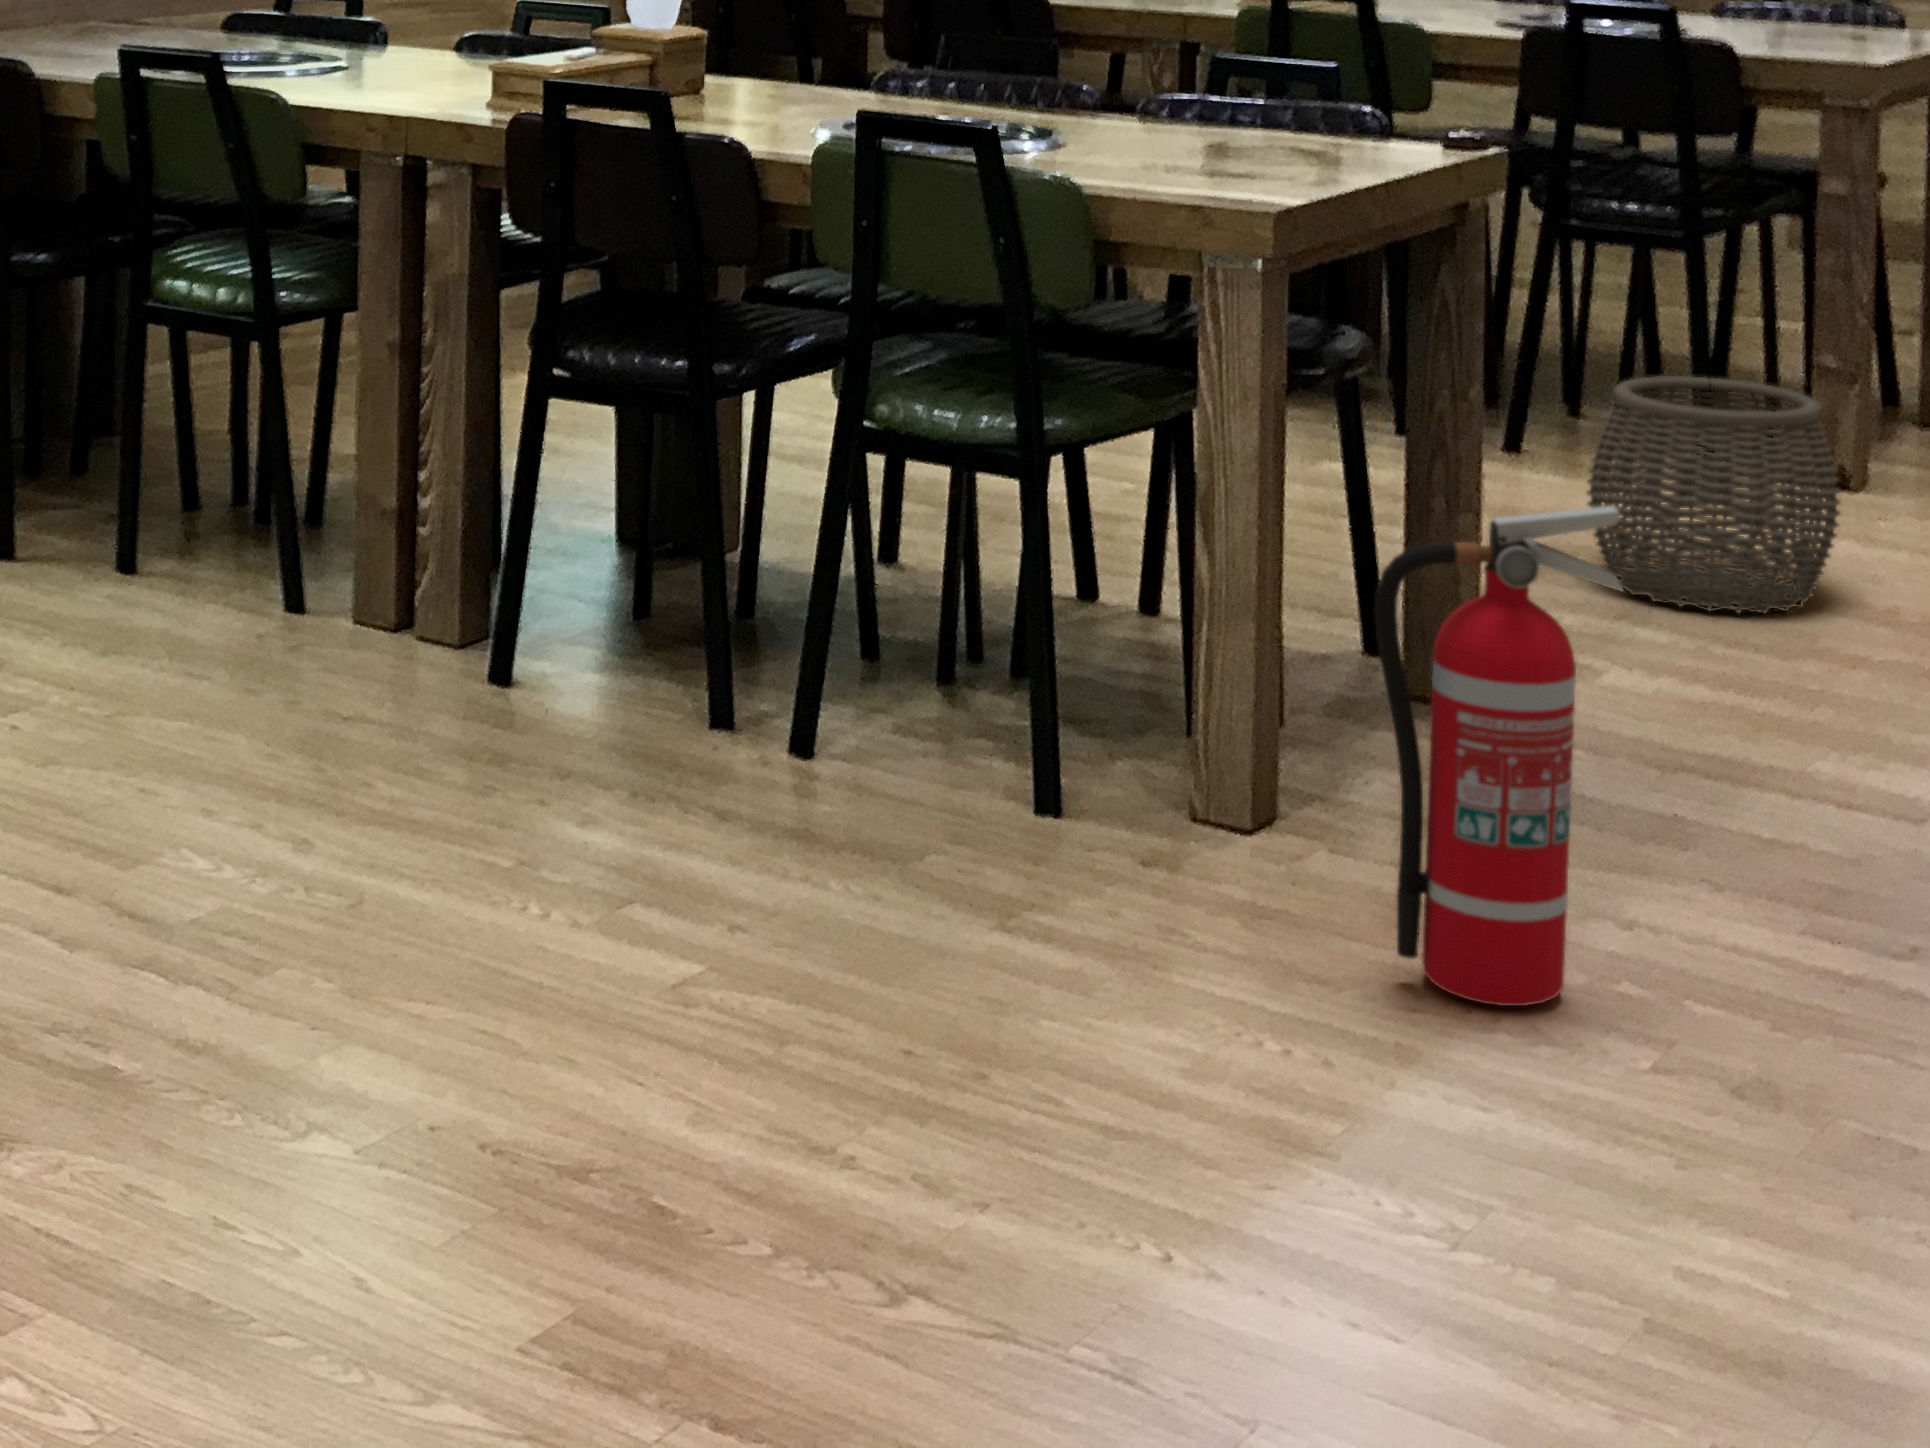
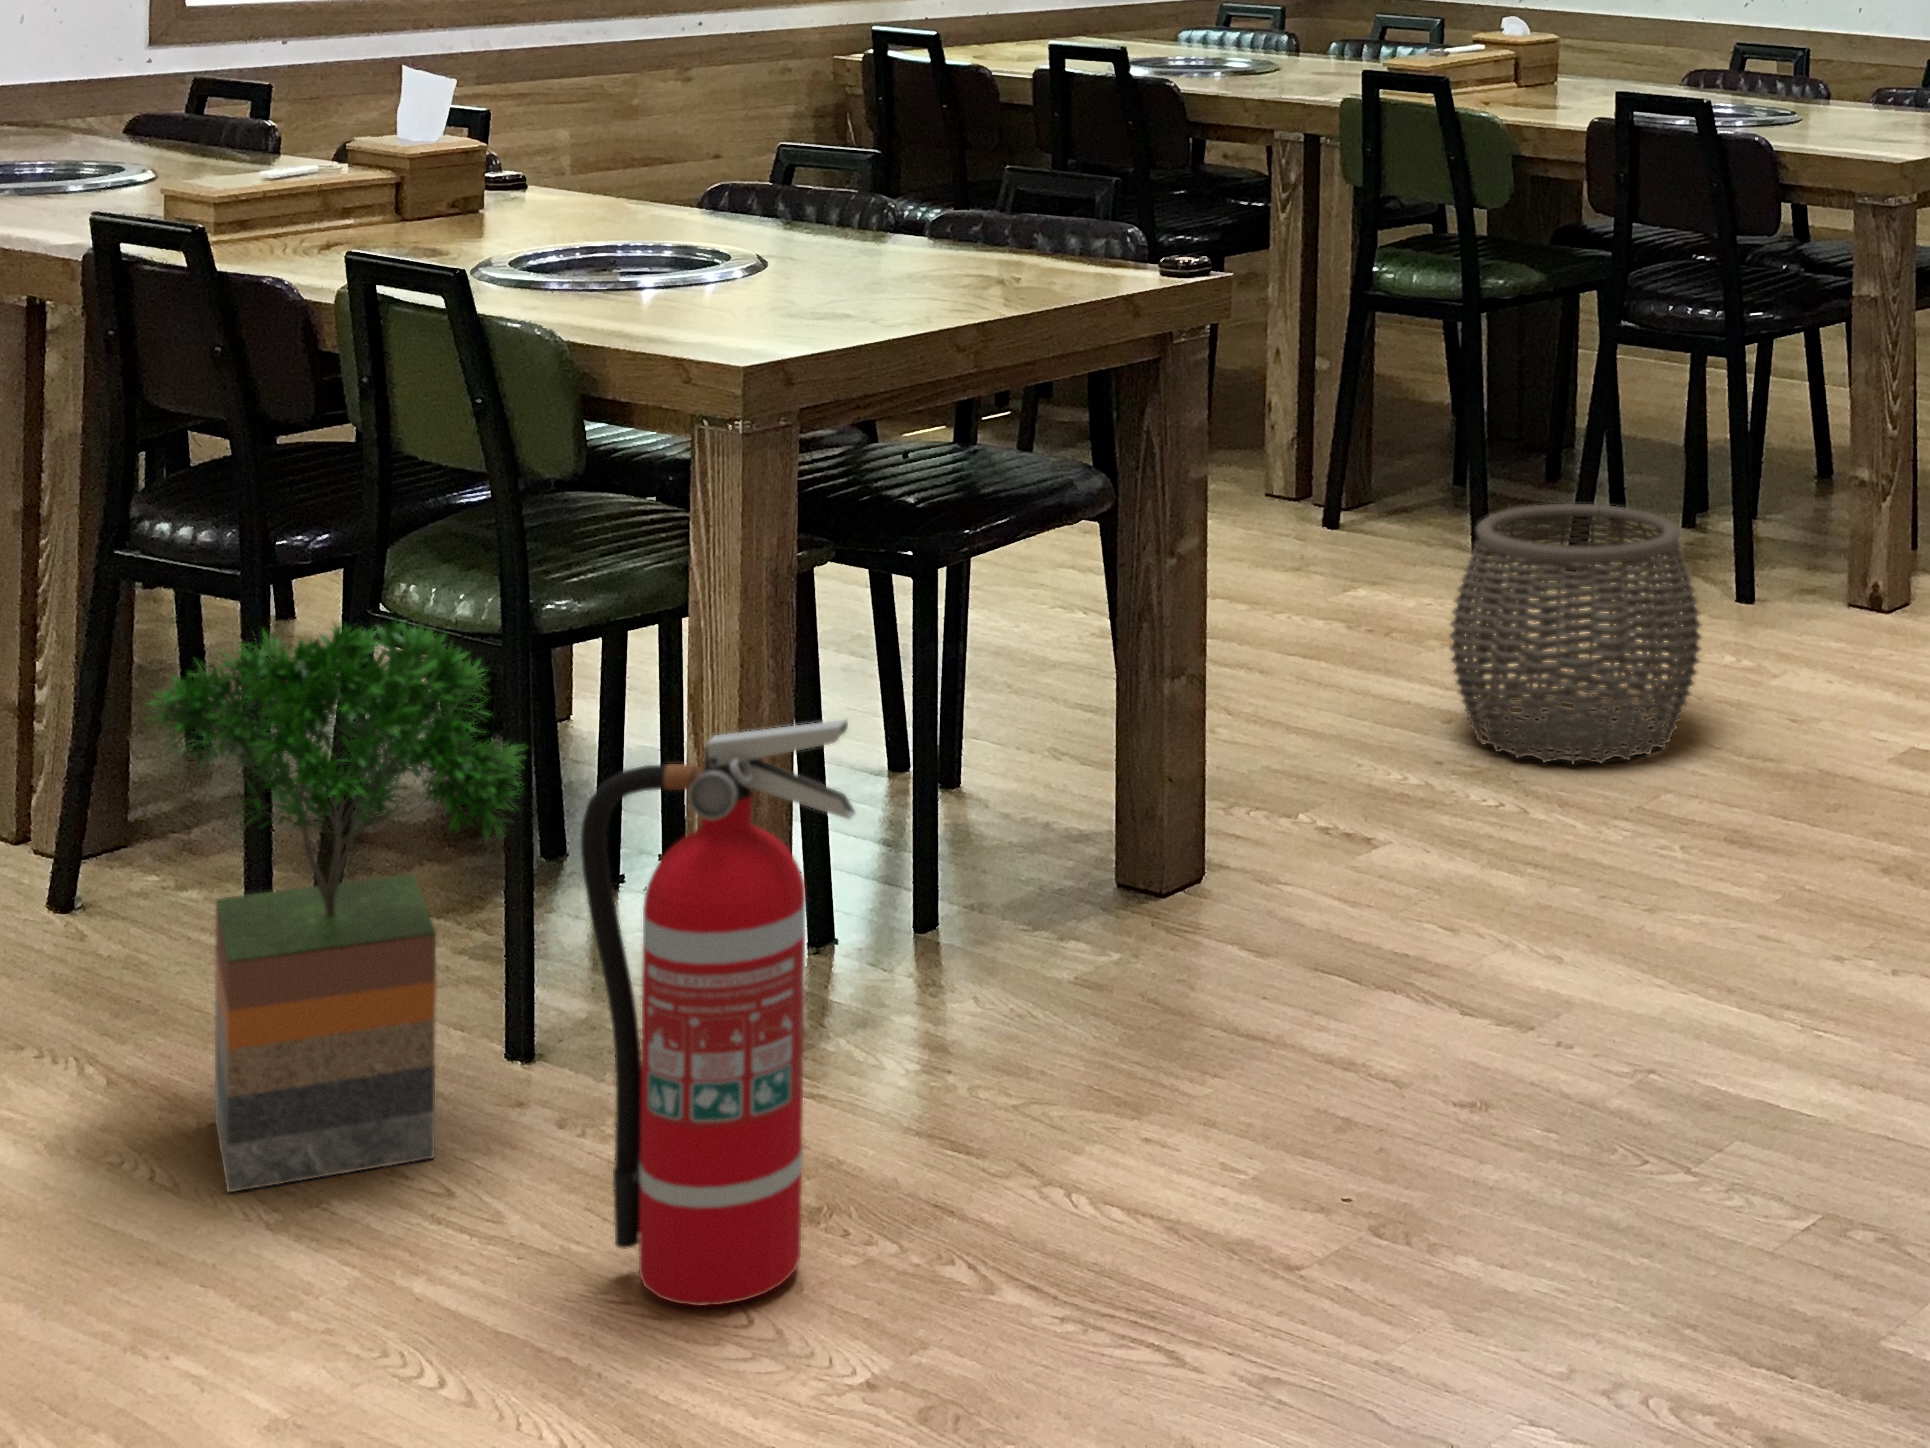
potted tree: none [858,426,1210,910] -> present [147,619,525,1192]

